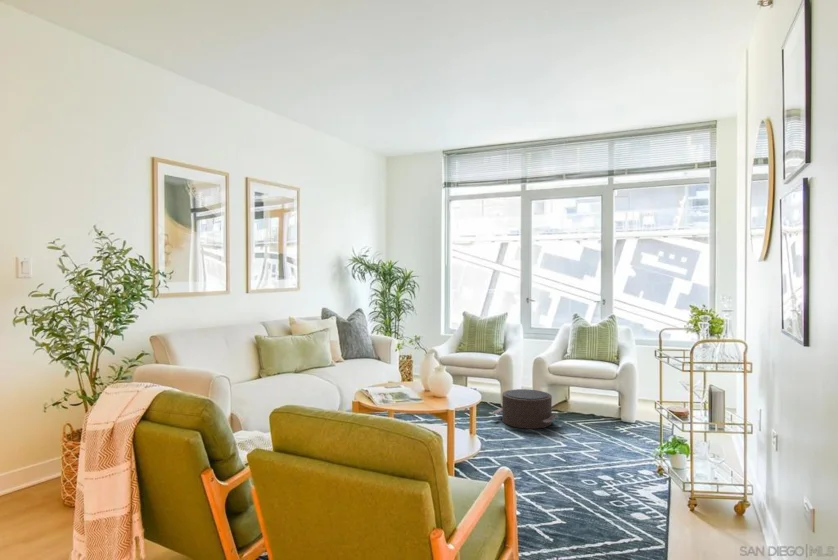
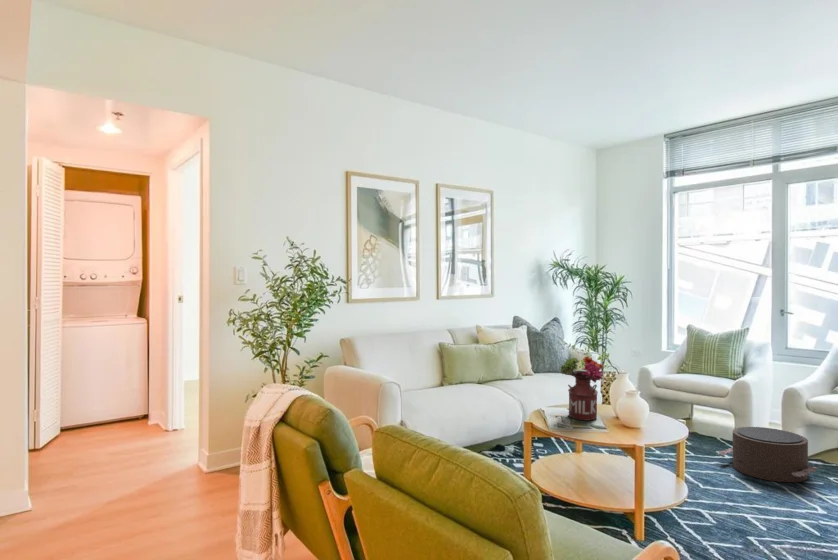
flower arrangement: none [382,340,419,395] -> present [560,356,603,420]

